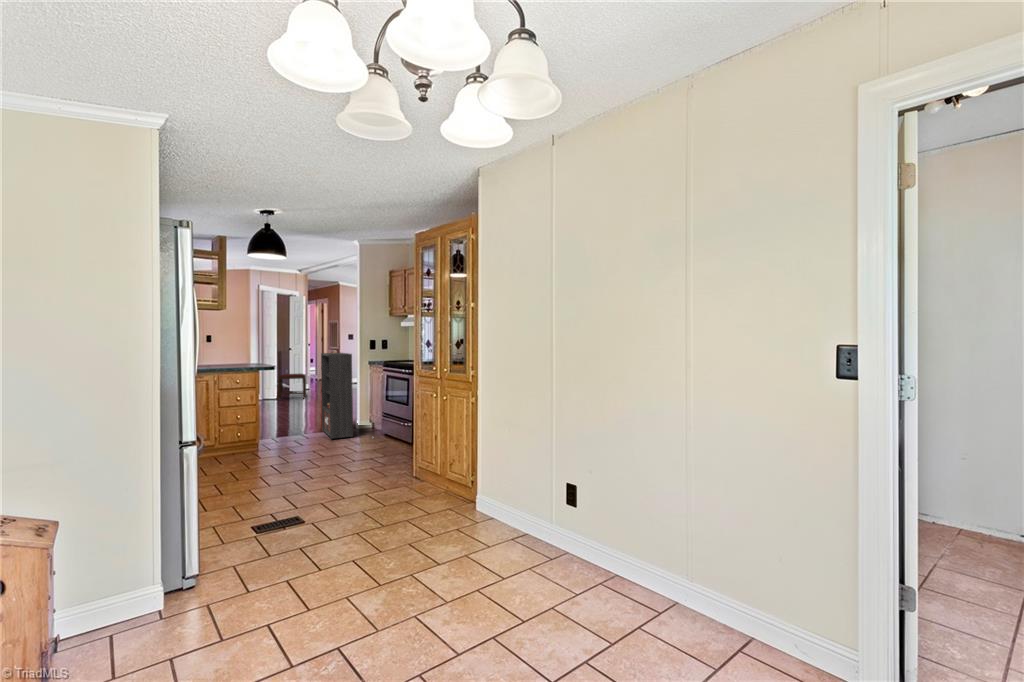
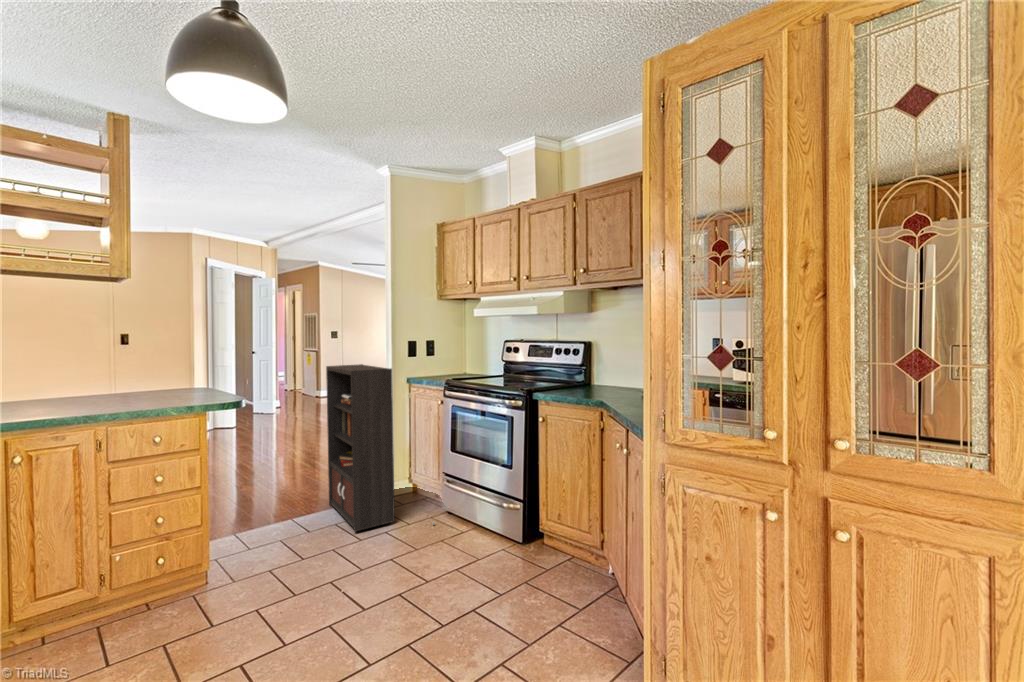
dining chair: present [276,351,306,400] -> none [234,356,277,427]

